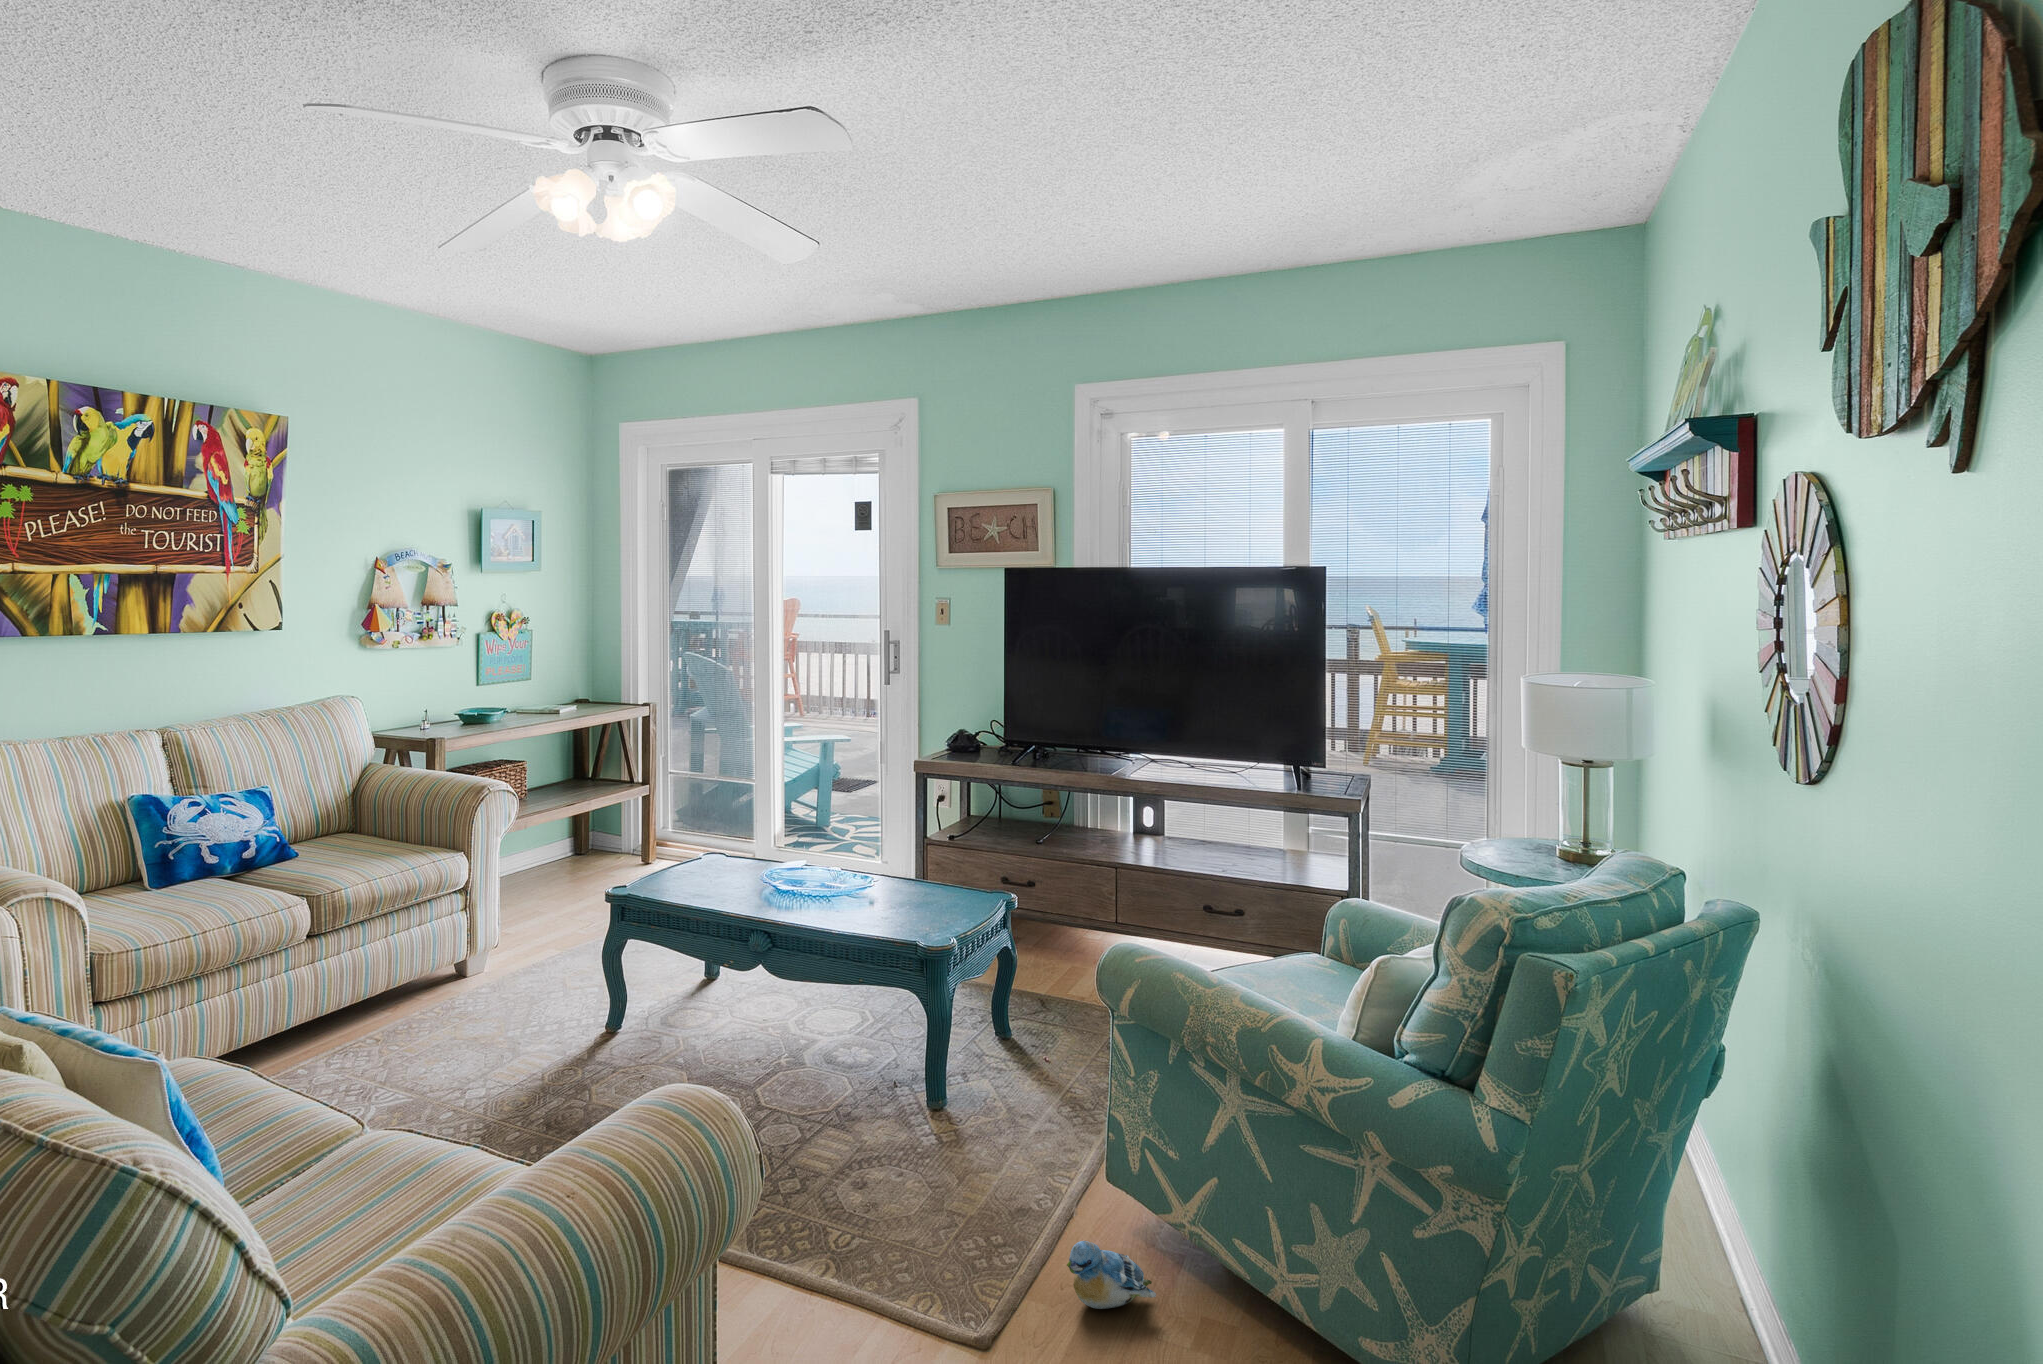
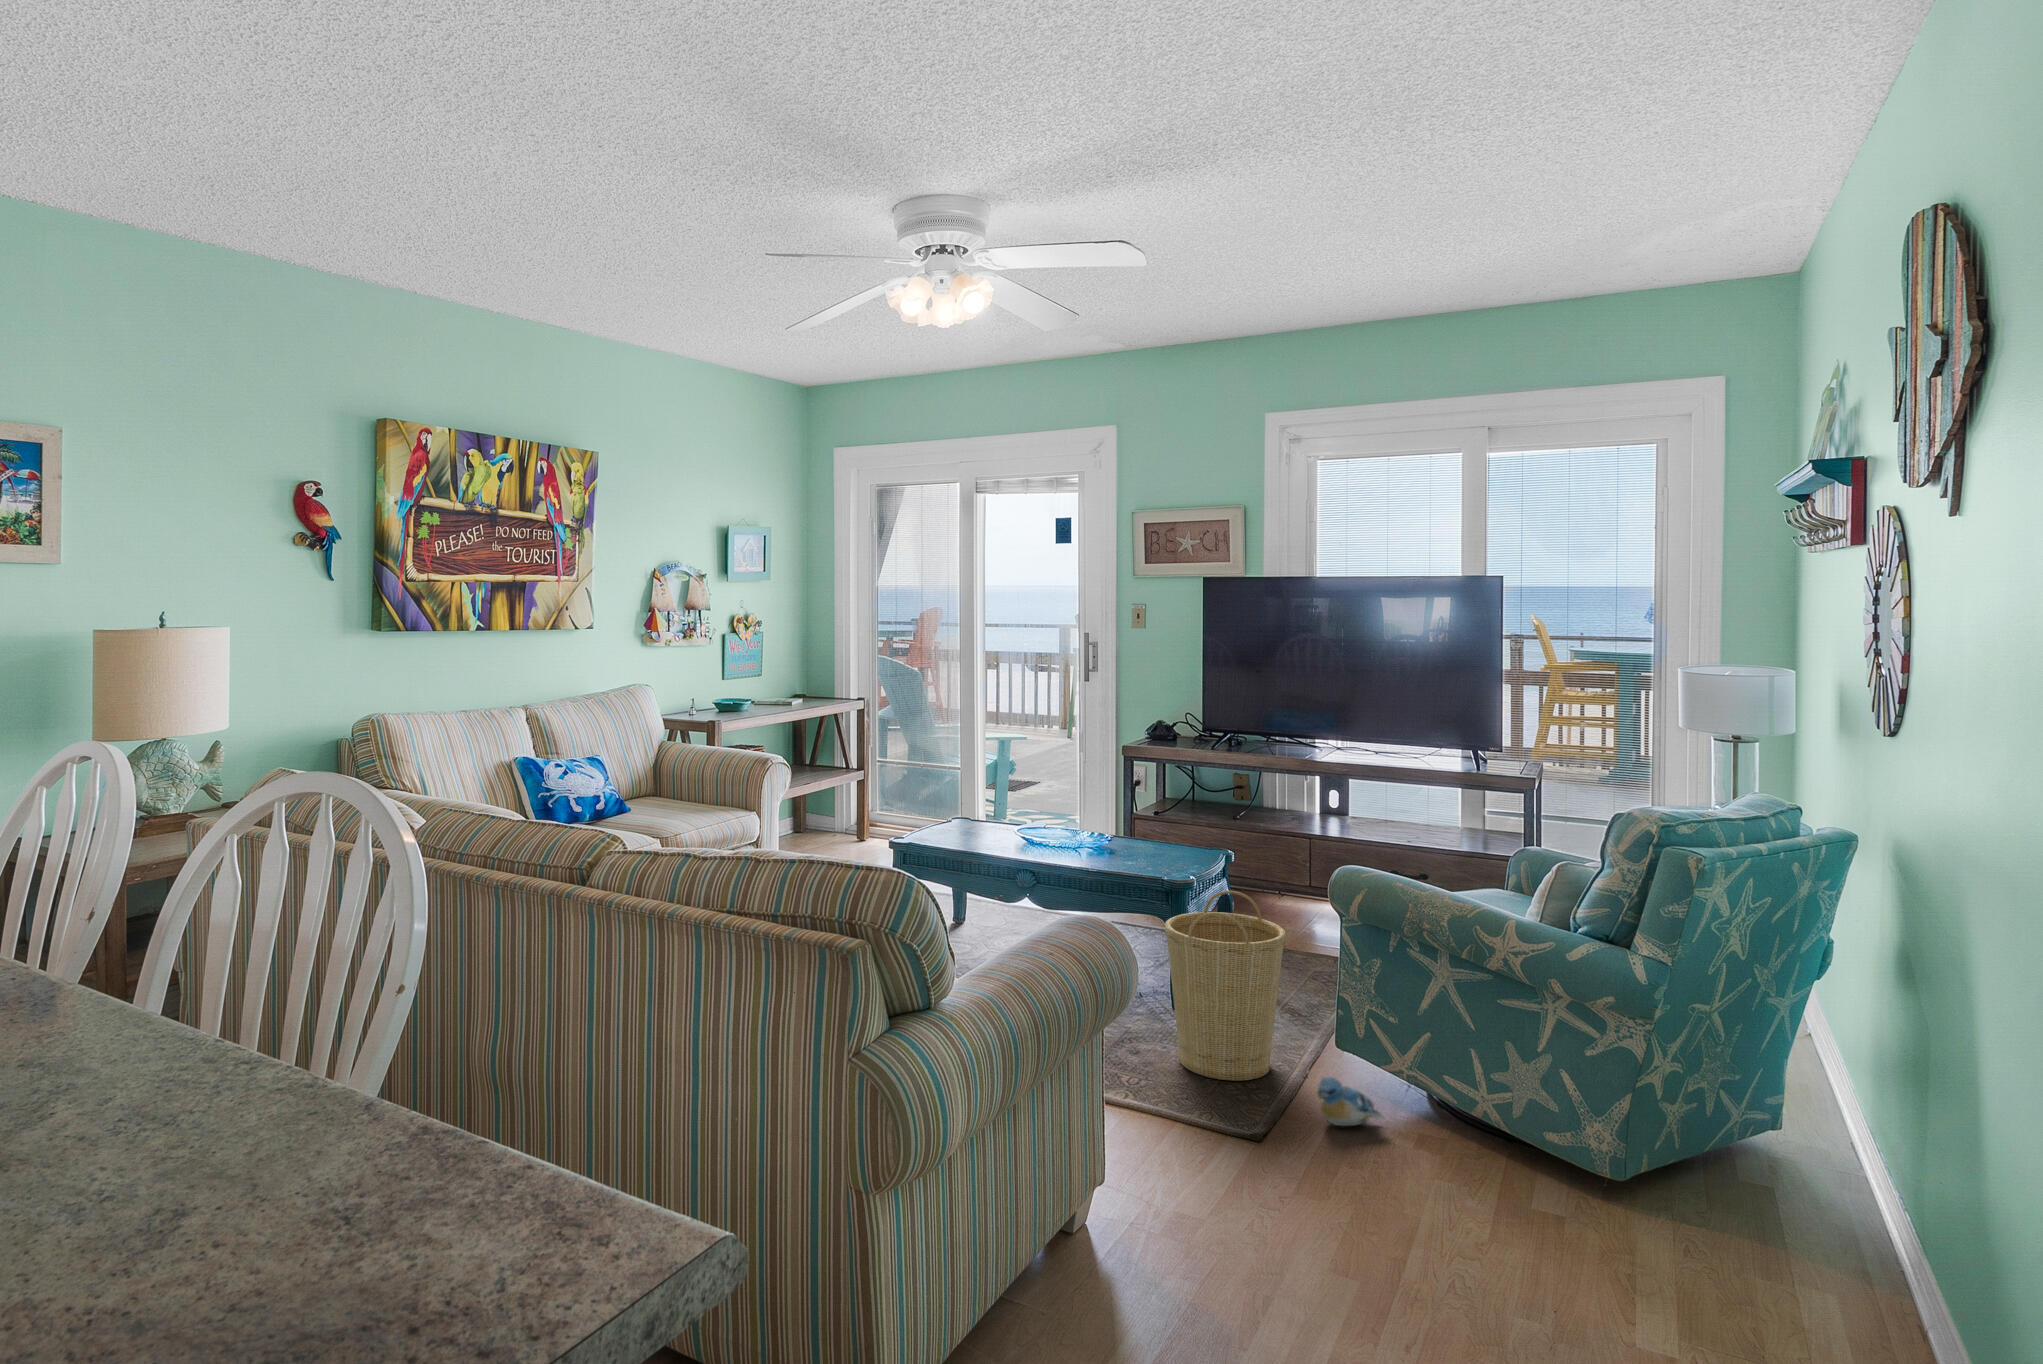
basket: none [894,967,1045,1228] -> present [1165,891,1285,1081]

